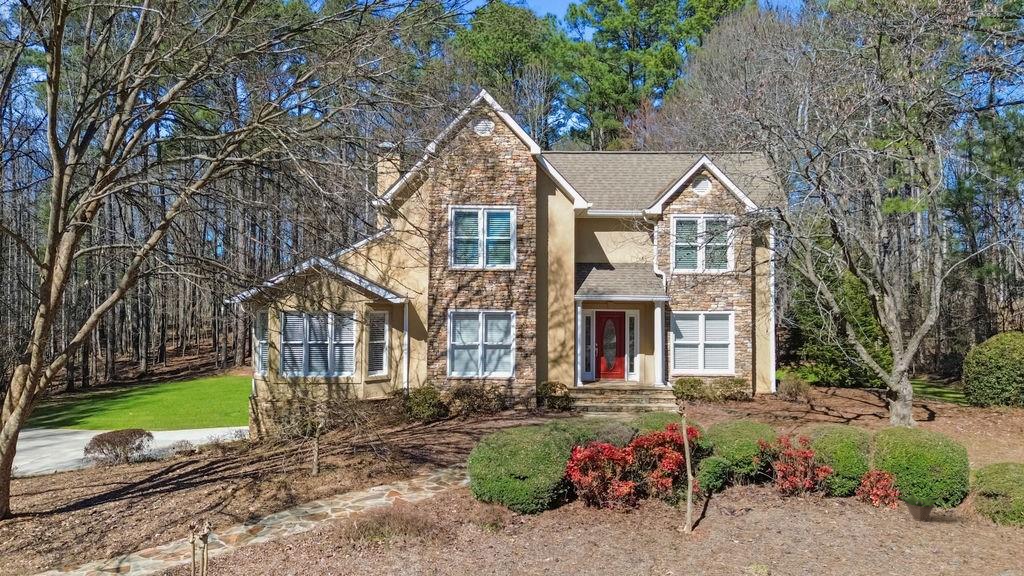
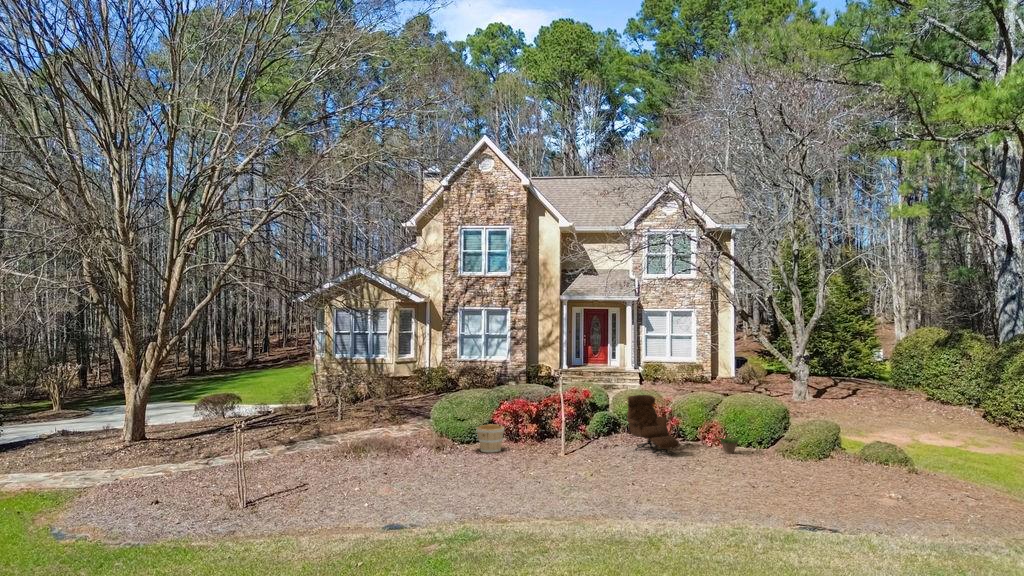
lounge chair: none [765,436,858,530] -> present [627,395,679,456]
wooden bucket: none [555,485,599,533] -> present [477,424,504,453]

